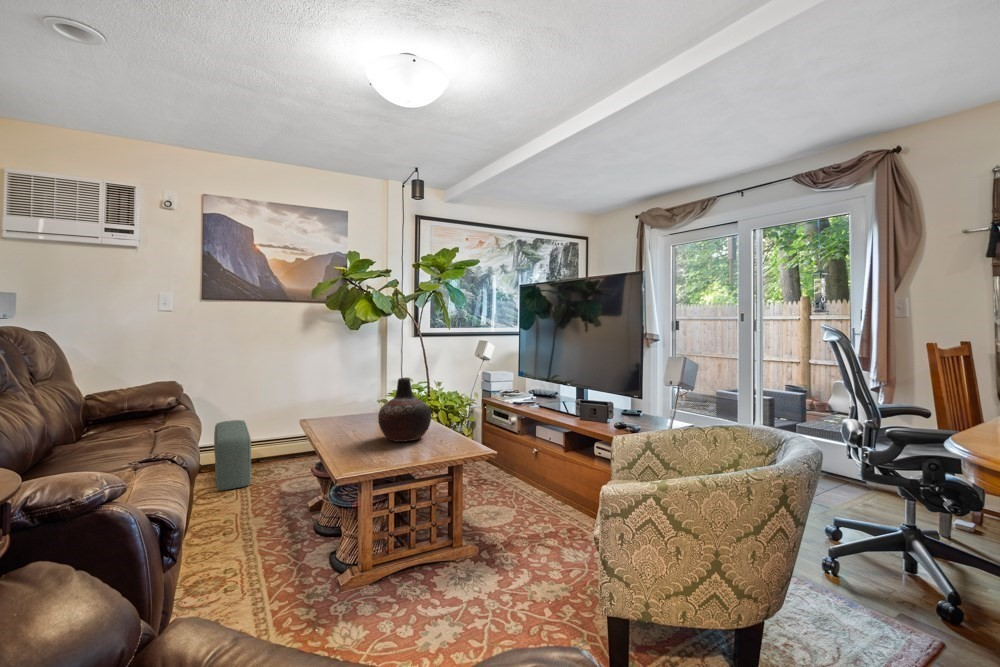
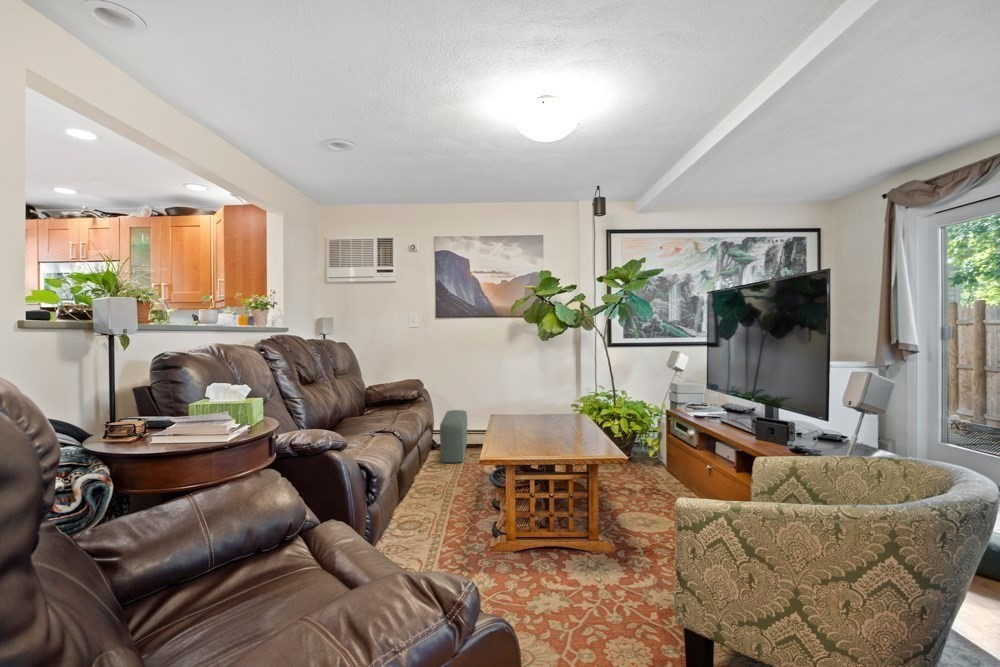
vase: present [378,378,431,442] -> none [536,382,583,438]

